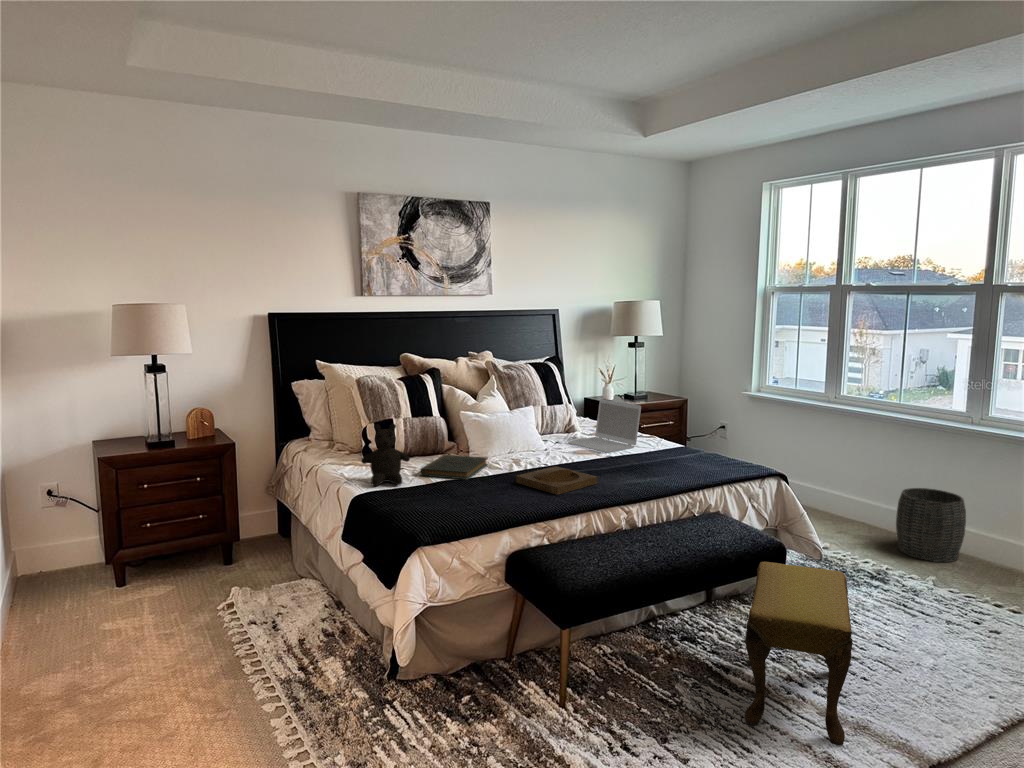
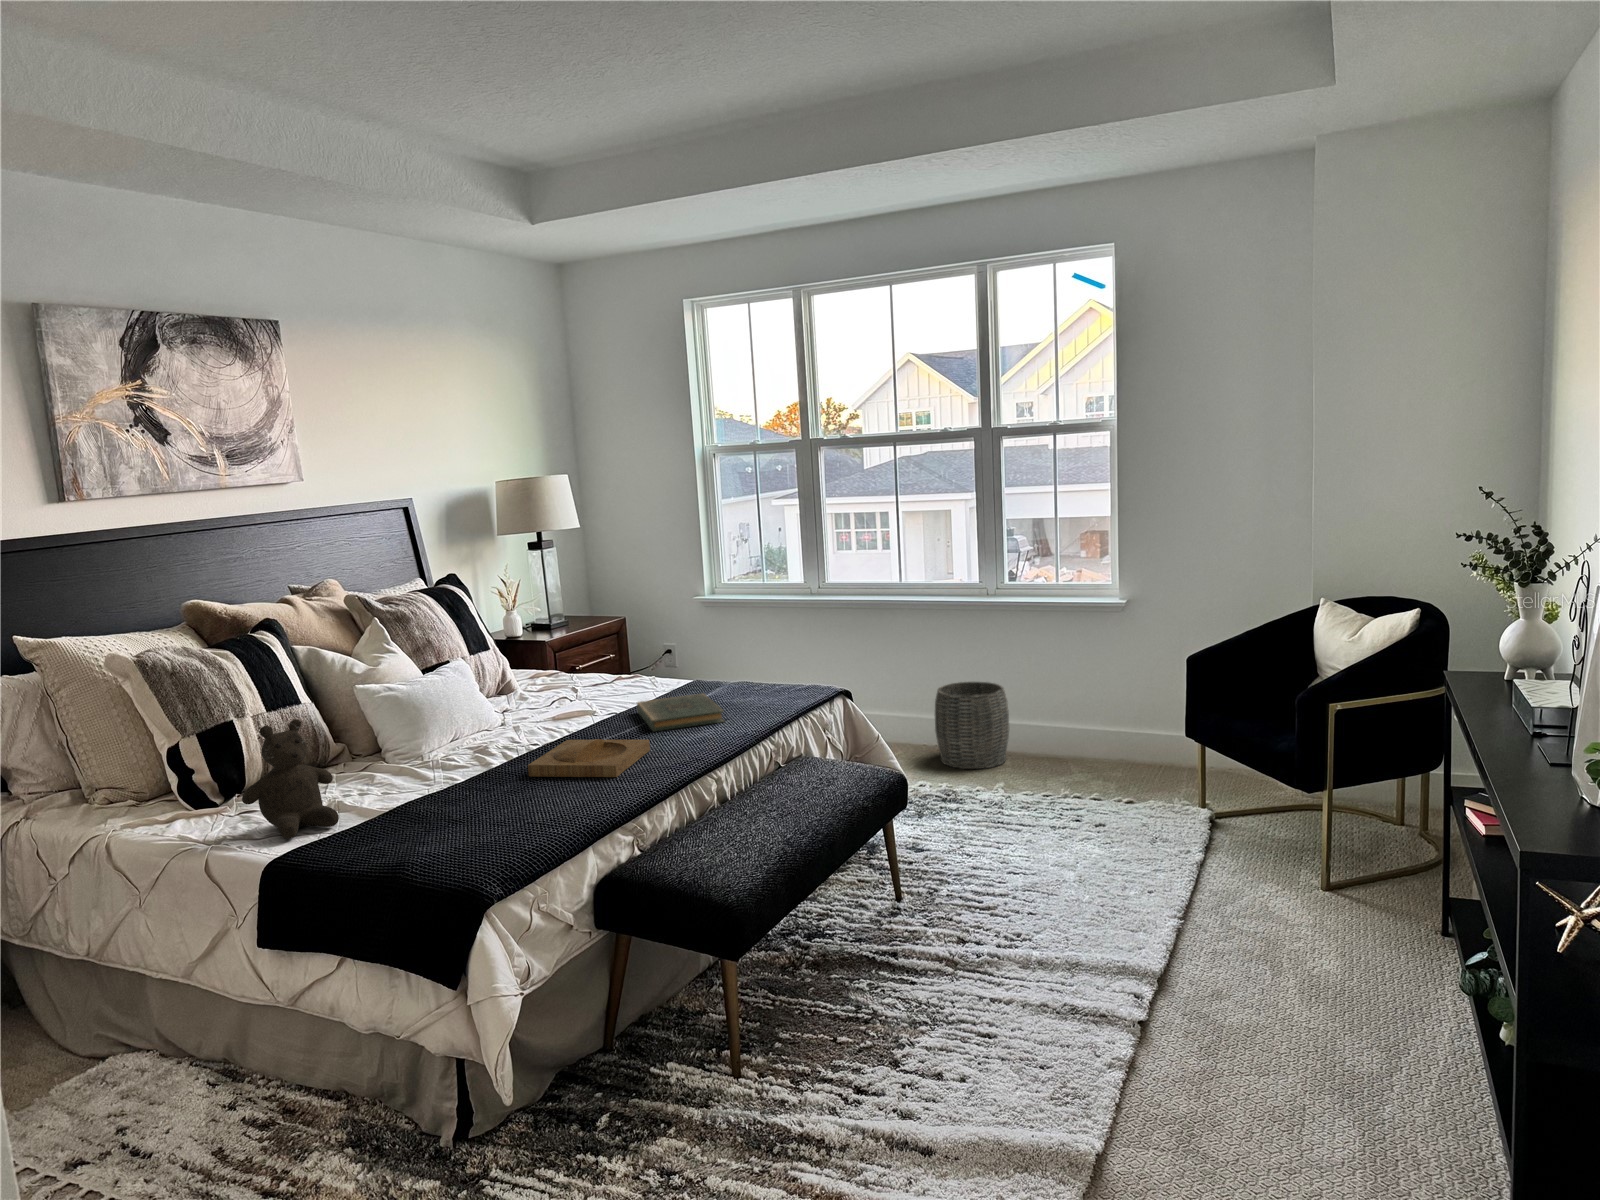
laptop: present [568,399,641,453] -> none [524,631,632,710]
book: present [421,455,487,480] -> present [637,694,724,731]
footstool: present [745,562,852,746] -> none [902,787,1070,1005]

